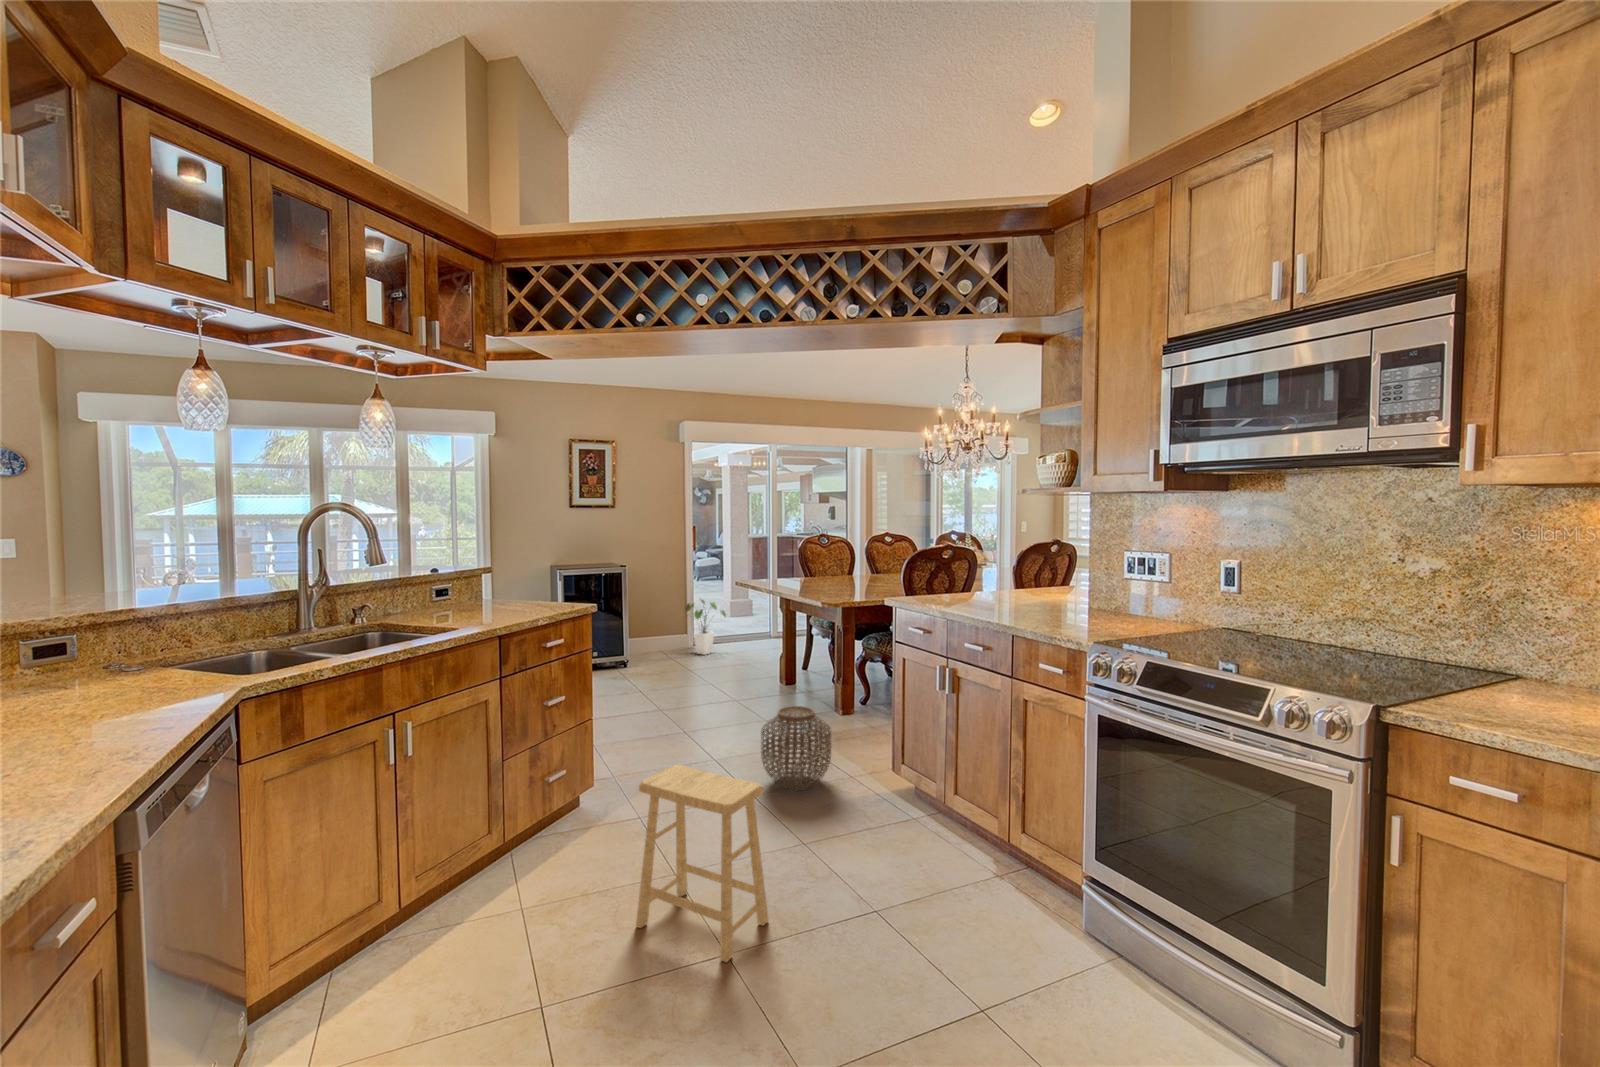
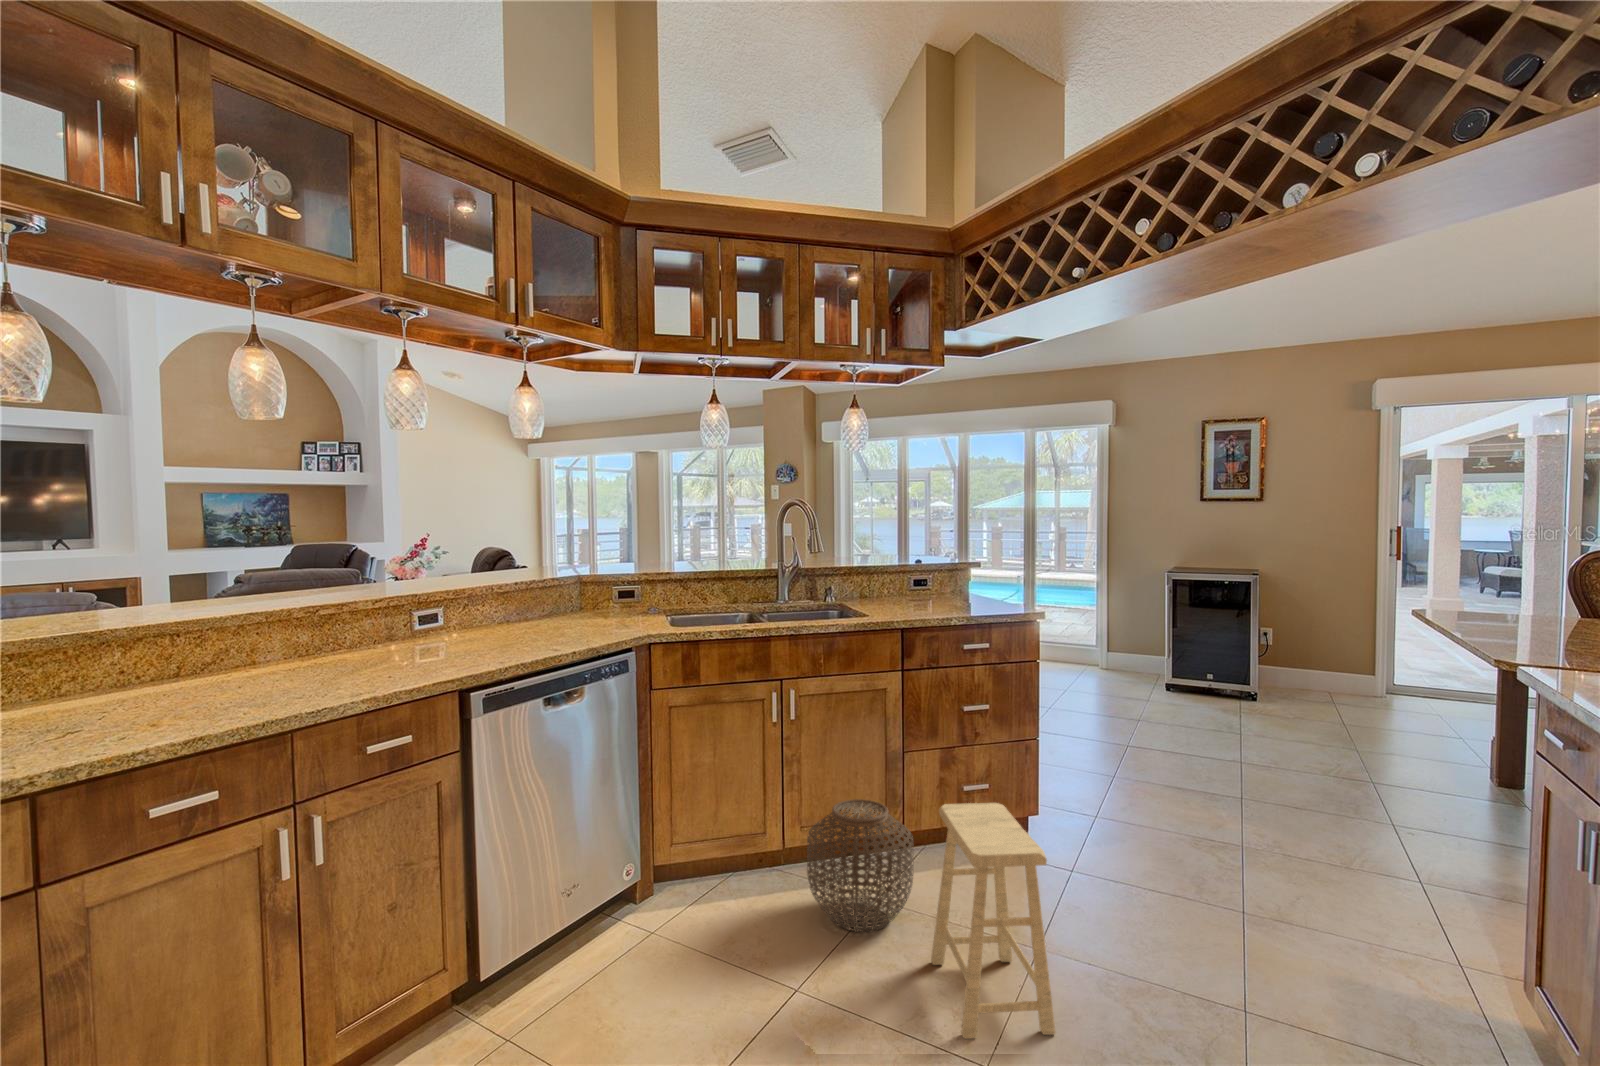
house plant: present [685,600,726,655] -> none [1366,643,1444,730]
woven basket: present [761,706,831,791] -> present [807,799,914,932]

